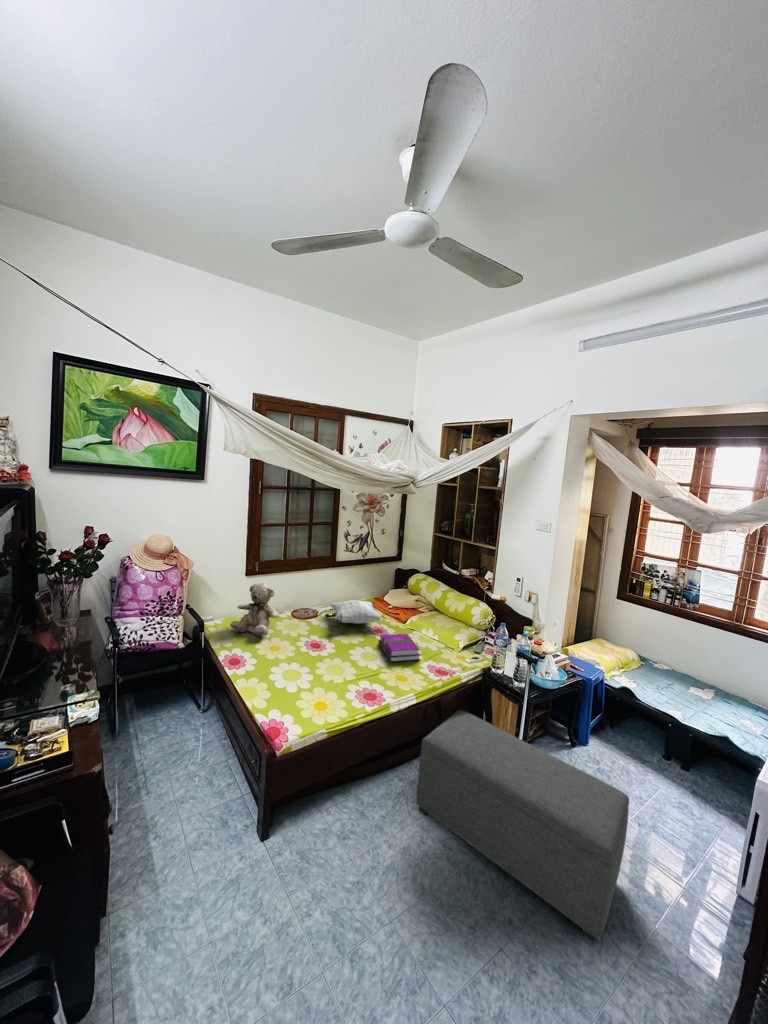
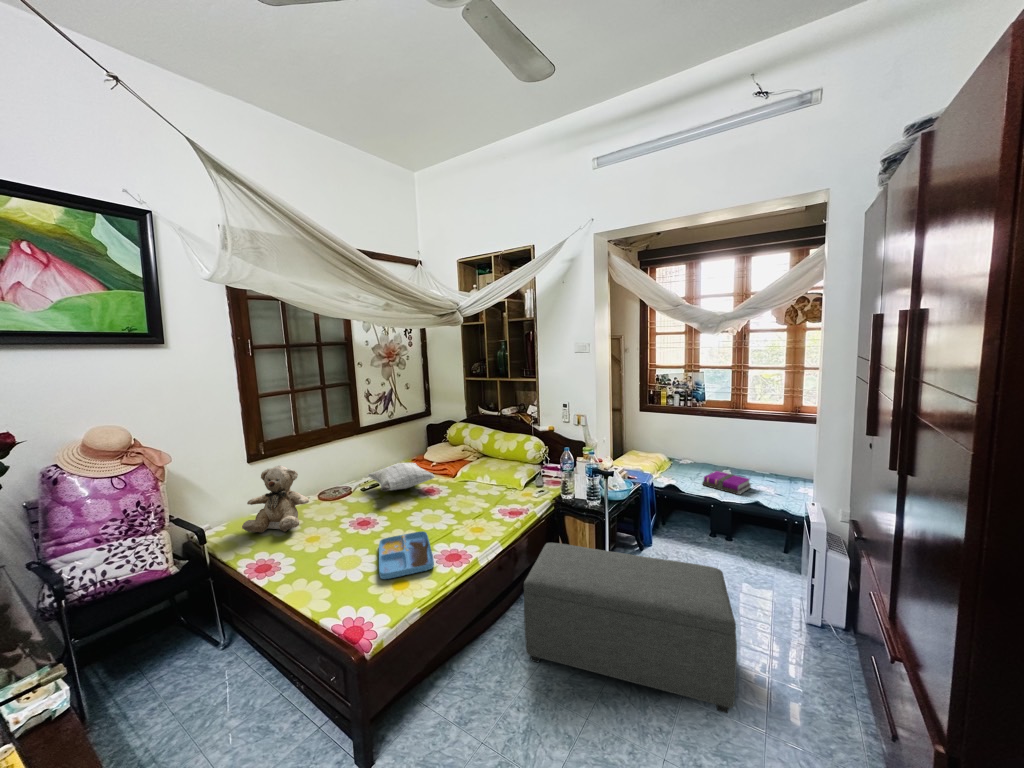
notebook: present [379,634,420,662] -> present [702,471,751,495]
tray: none [309,664,357,701] -> present [379,531,434,579]

